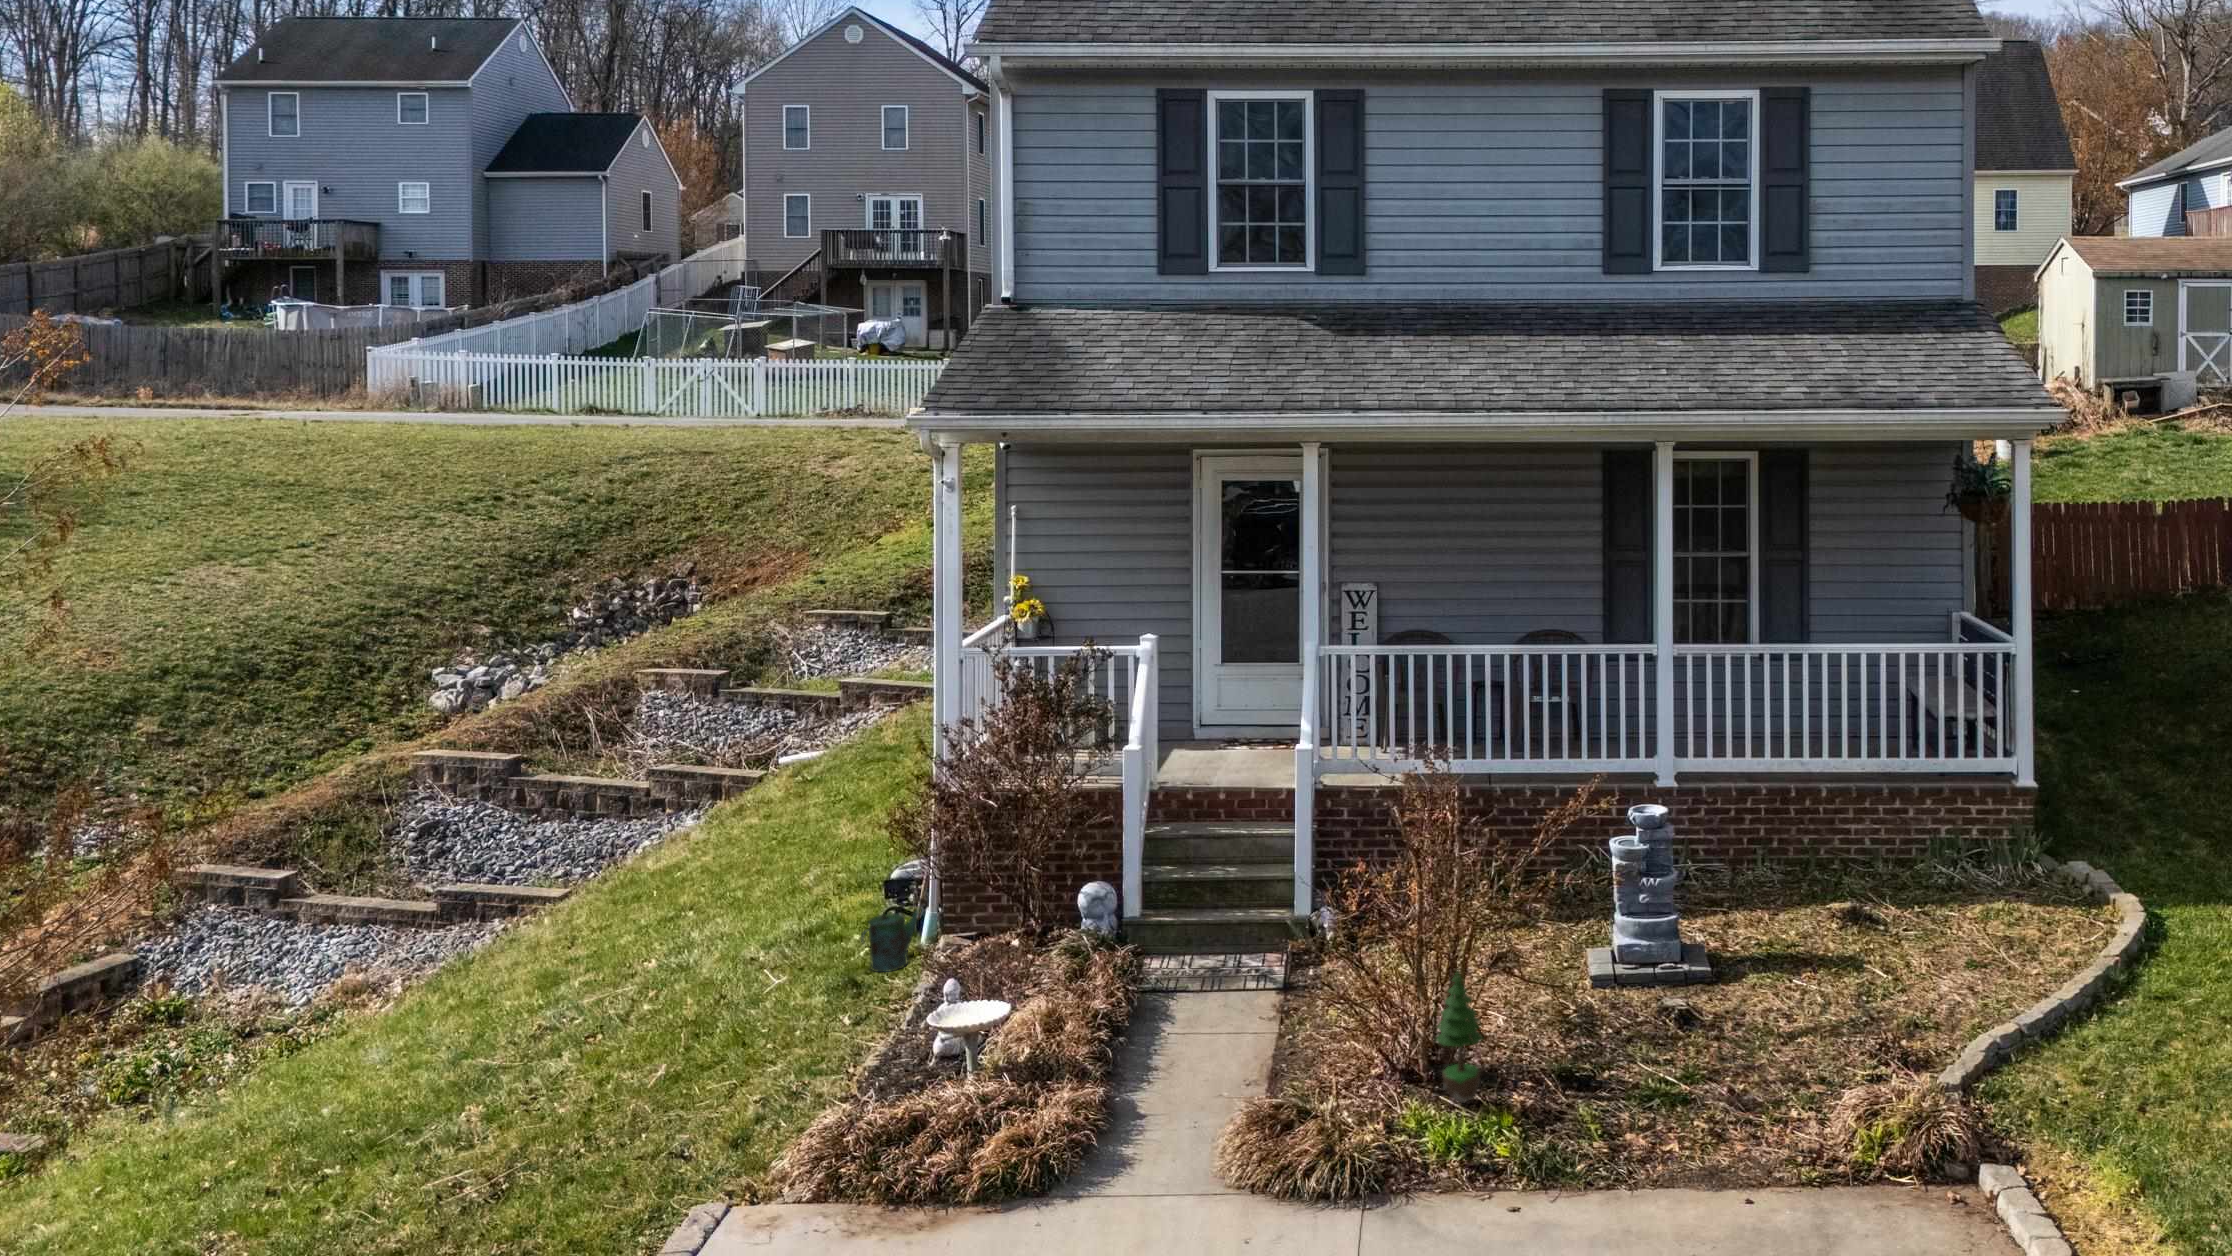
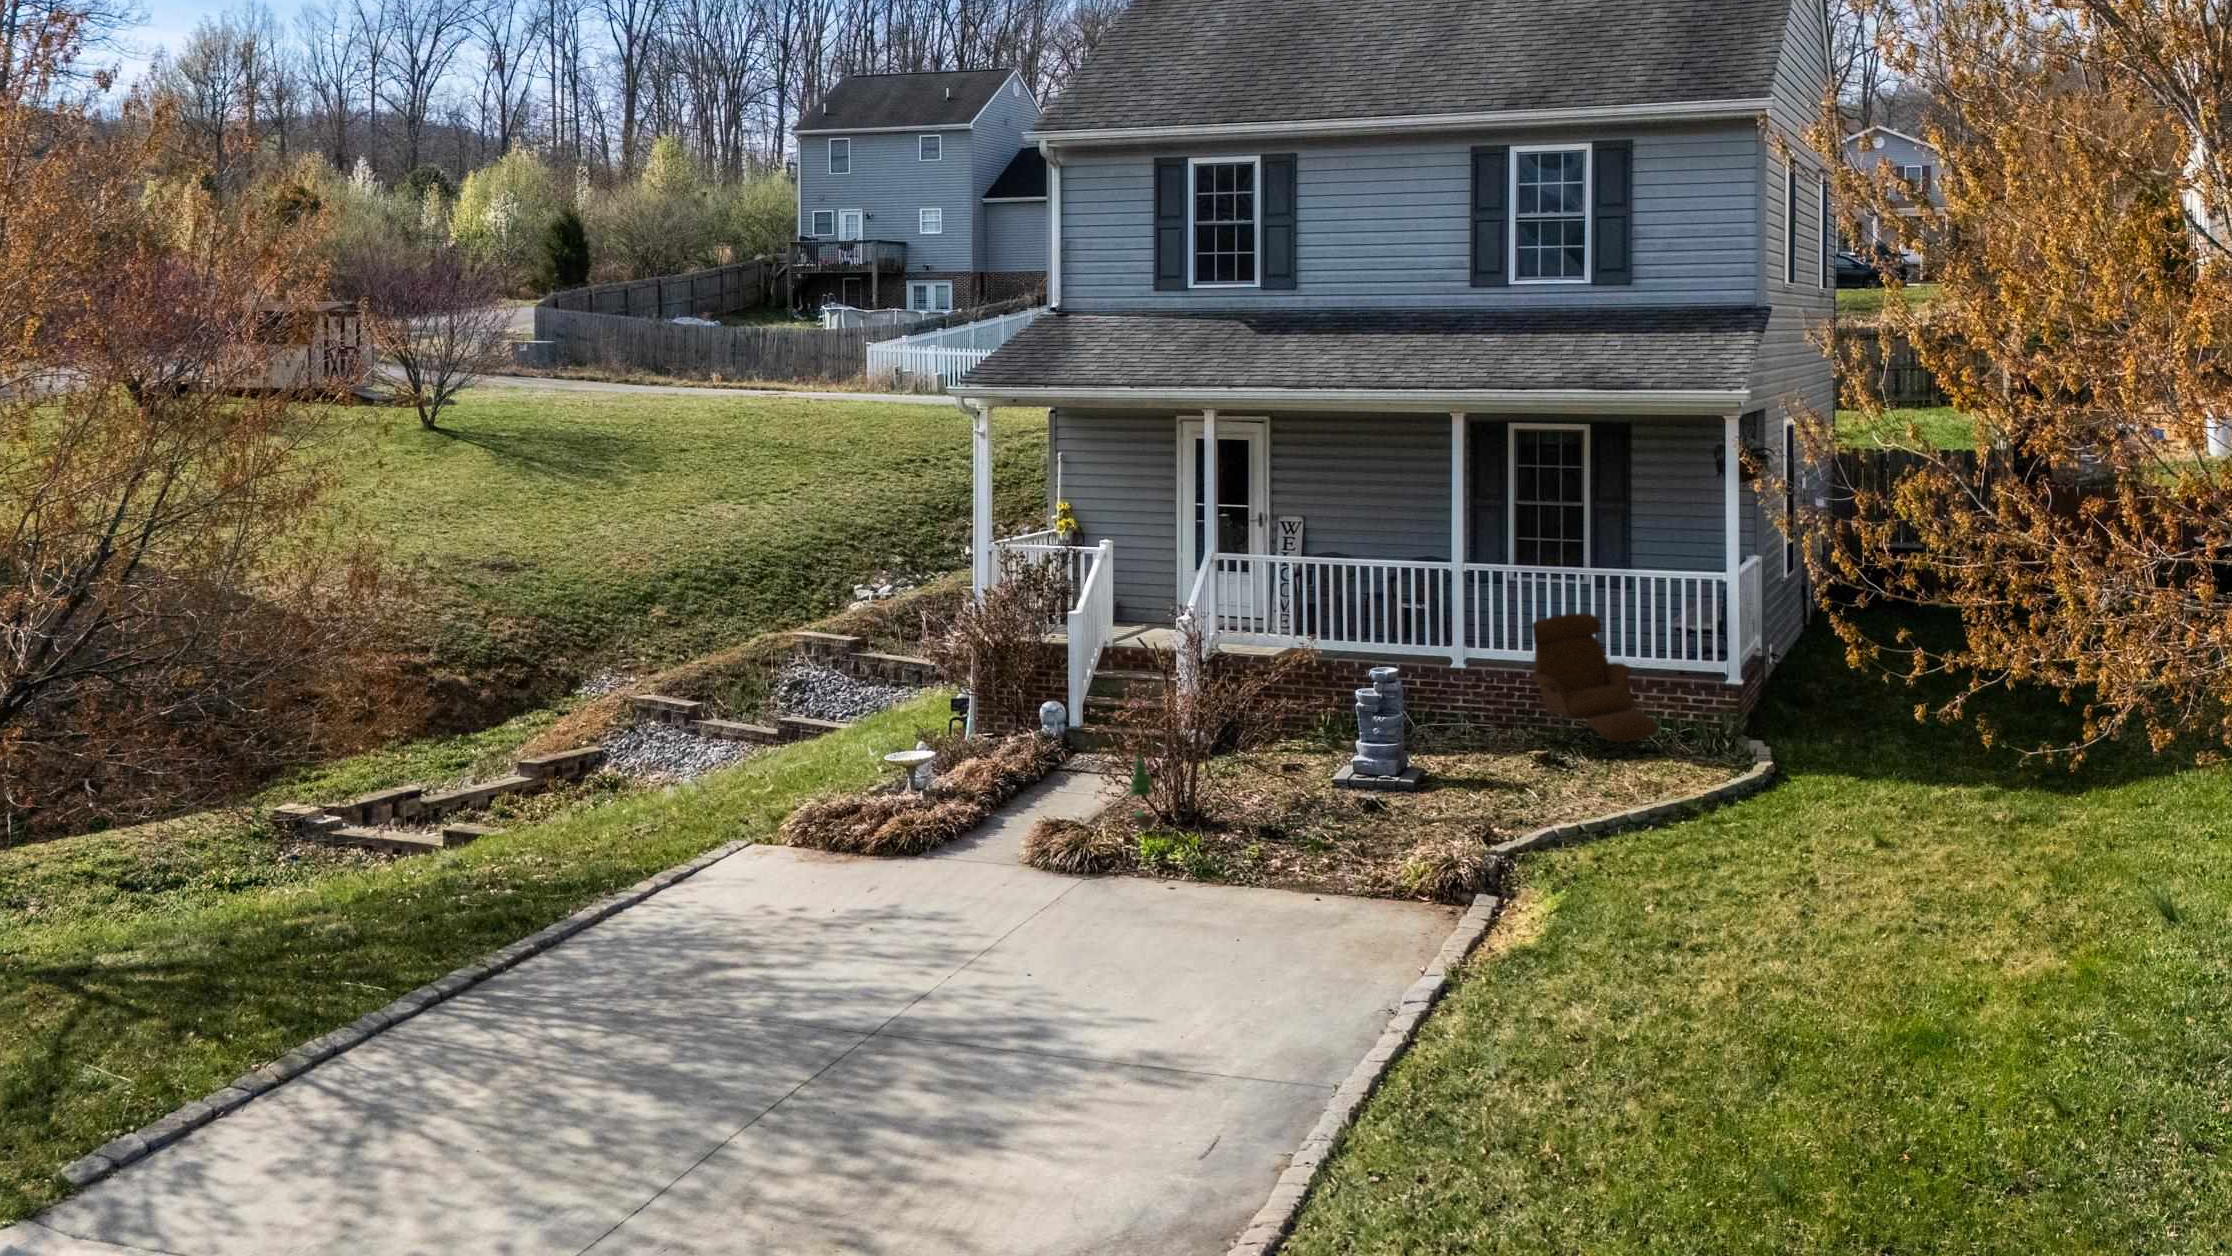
lounge chair: none [1807,702,2002,904] -> present [1532,613,1657,759]
watering can: present [861,898,927,972] -> none [919,717,964,759]

